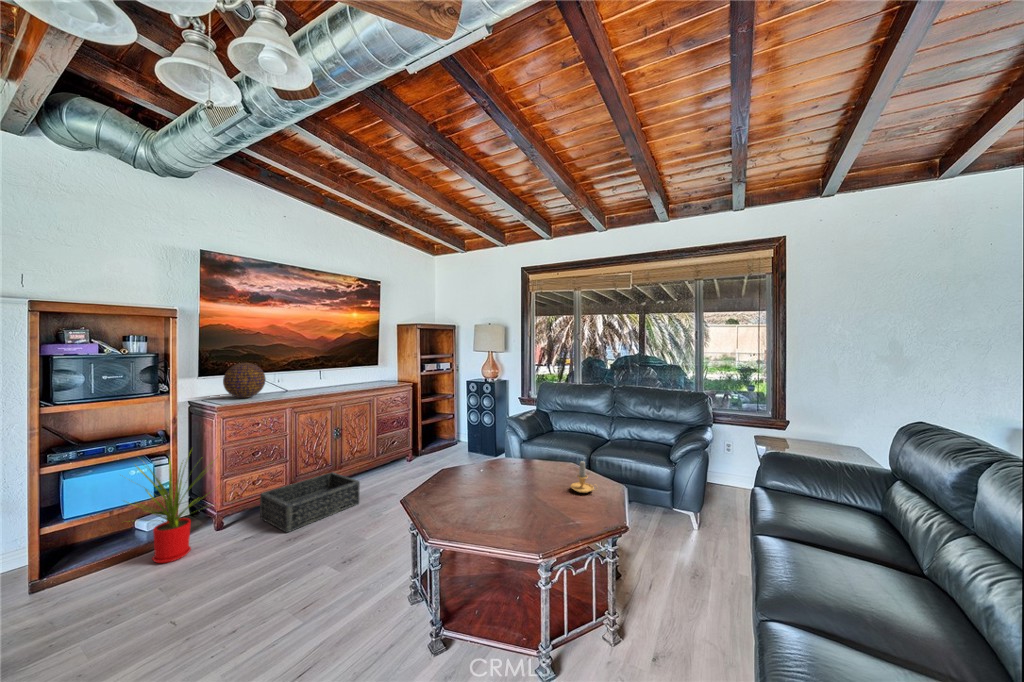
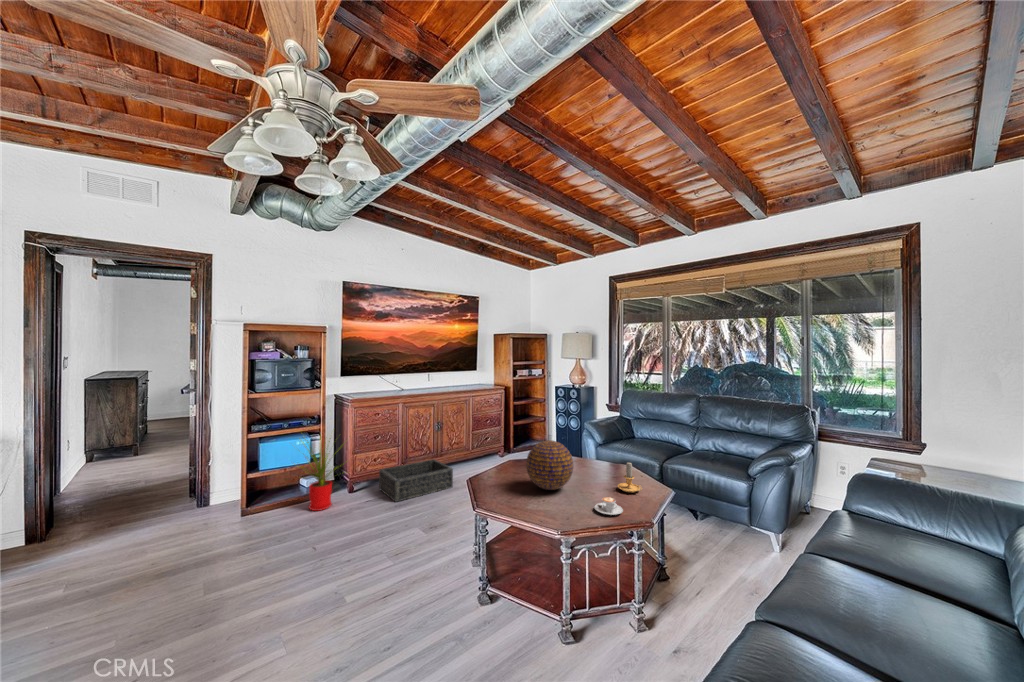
decorative orb: present [223,363,266,398] -> present [526,440,573,490]
coffee cup: none [560,503,591,523] -> present [595,497,623,515]

